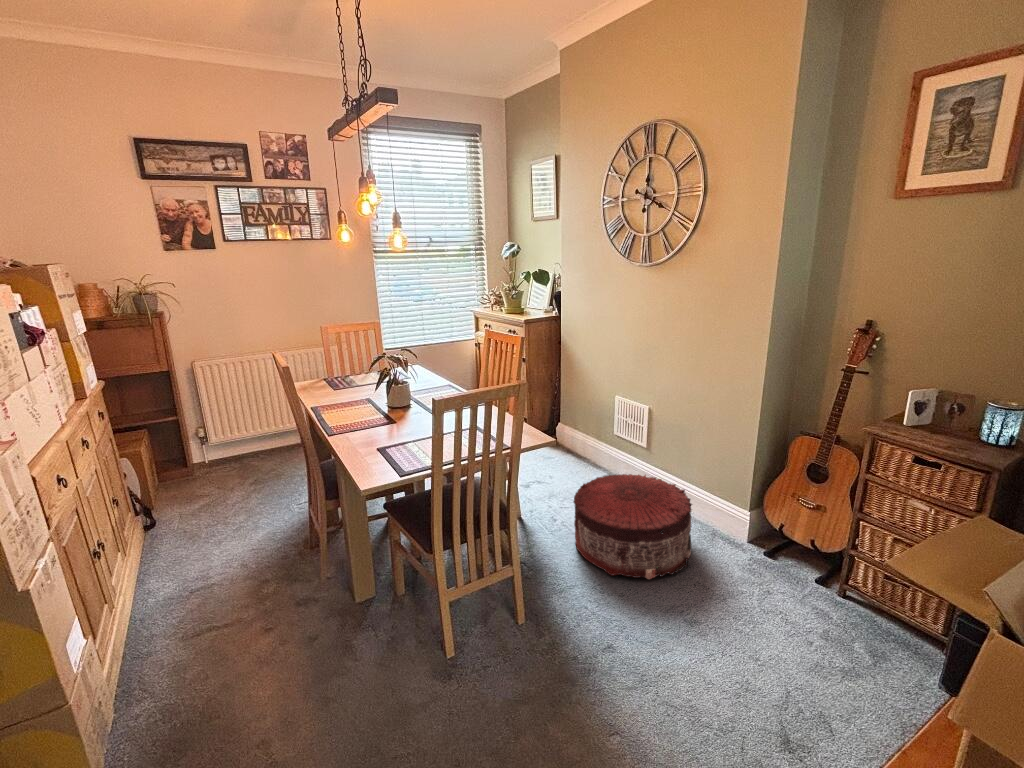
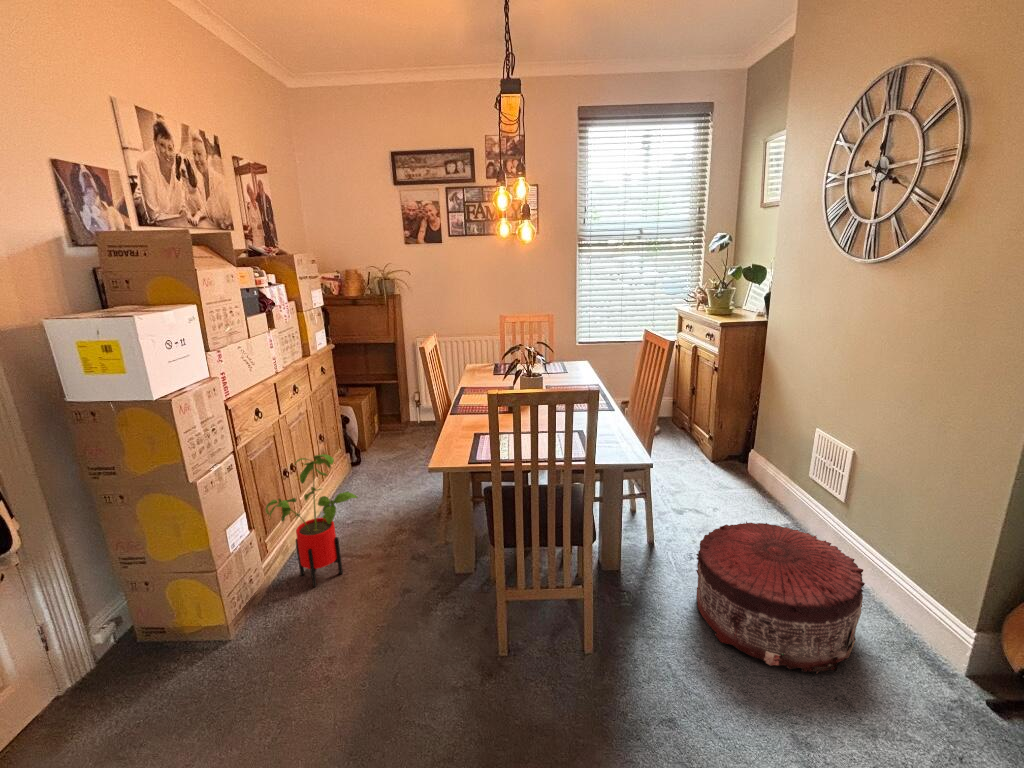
house plant: none [97,515,230,683] -> present [265,454,357,587]

